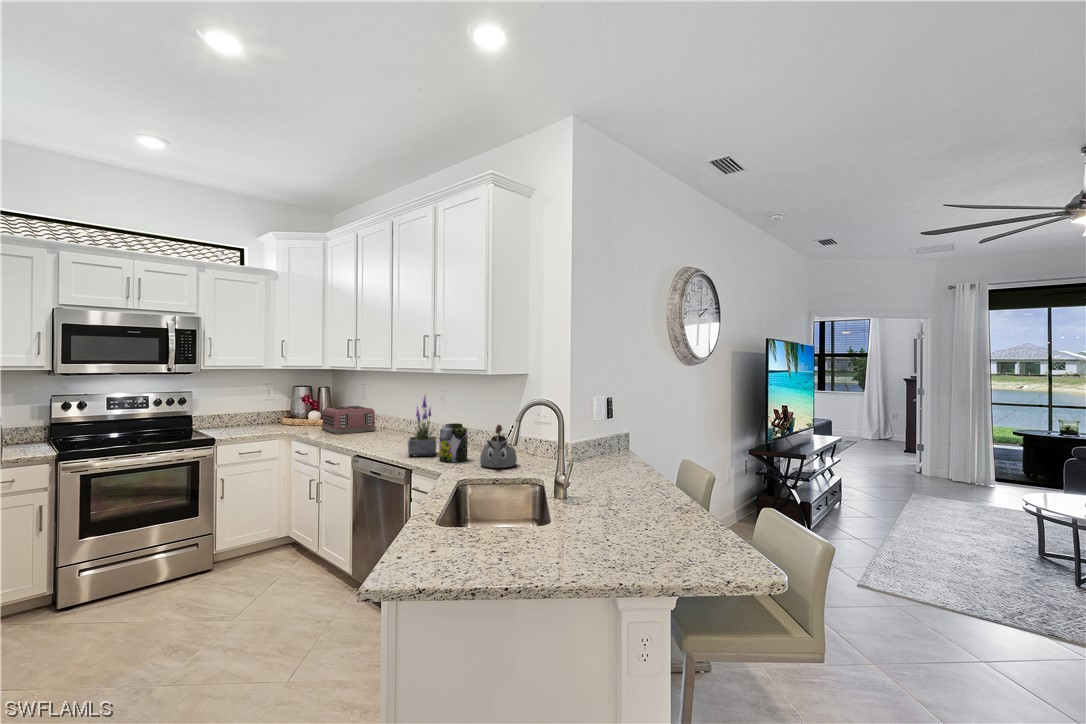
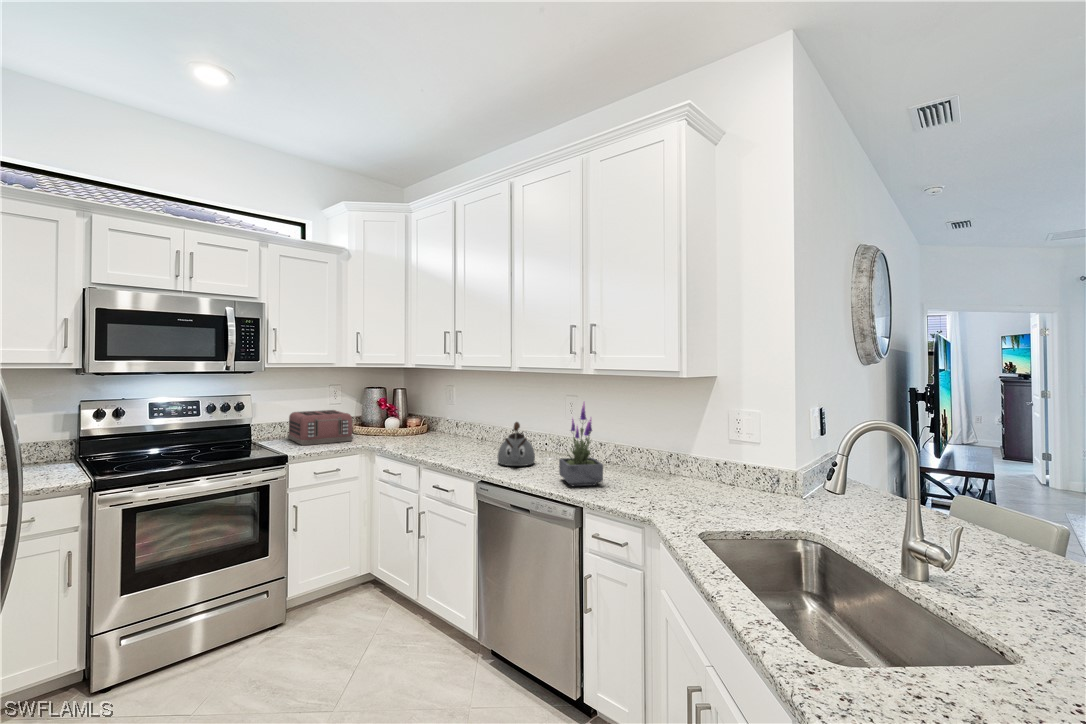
toaster: present [322,406,376,434] -> present [288,410,353,445]
jar: present [439,423,468,462] -> none [615,442,653,496]
kettle: present [480,425,517,468] -> present [498,422,535,466]

